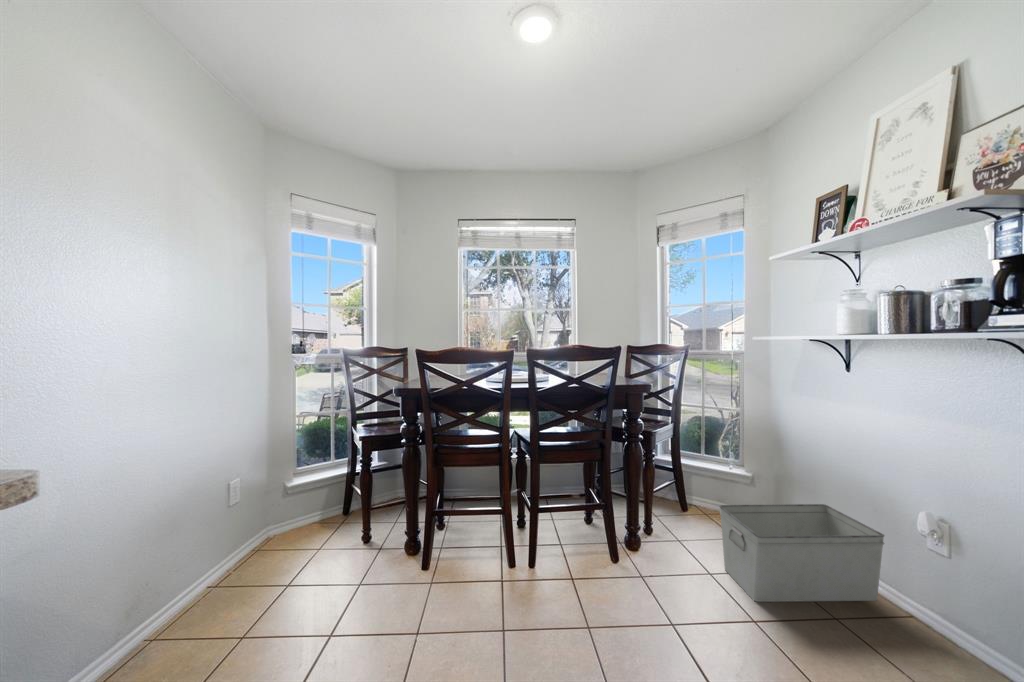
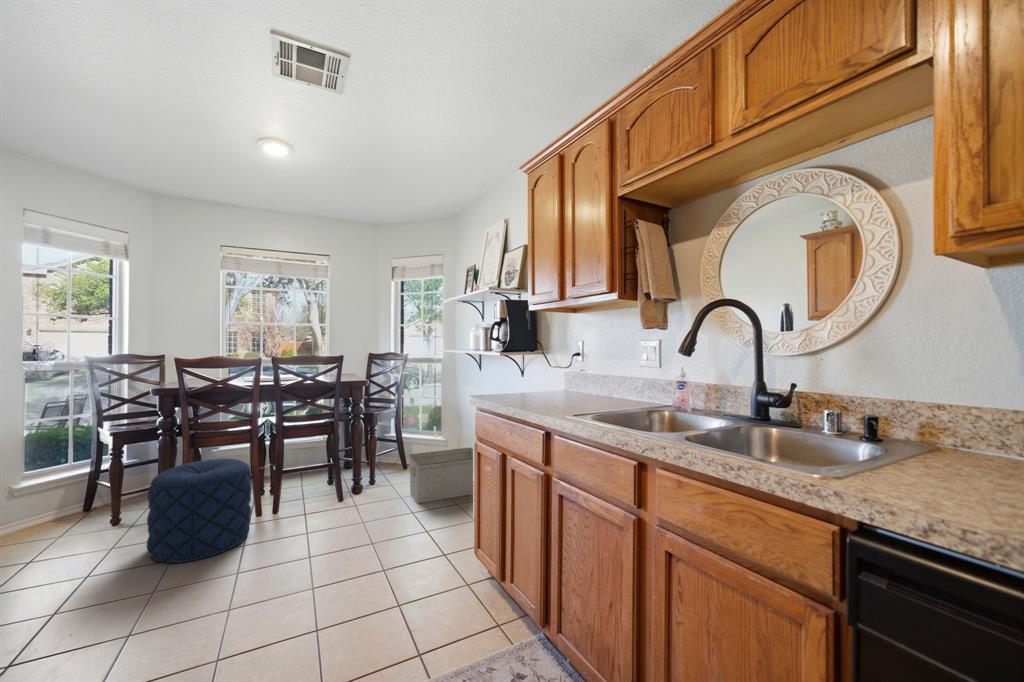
pouf: none [387,488,509,656] -> present [147,458,252,563]

